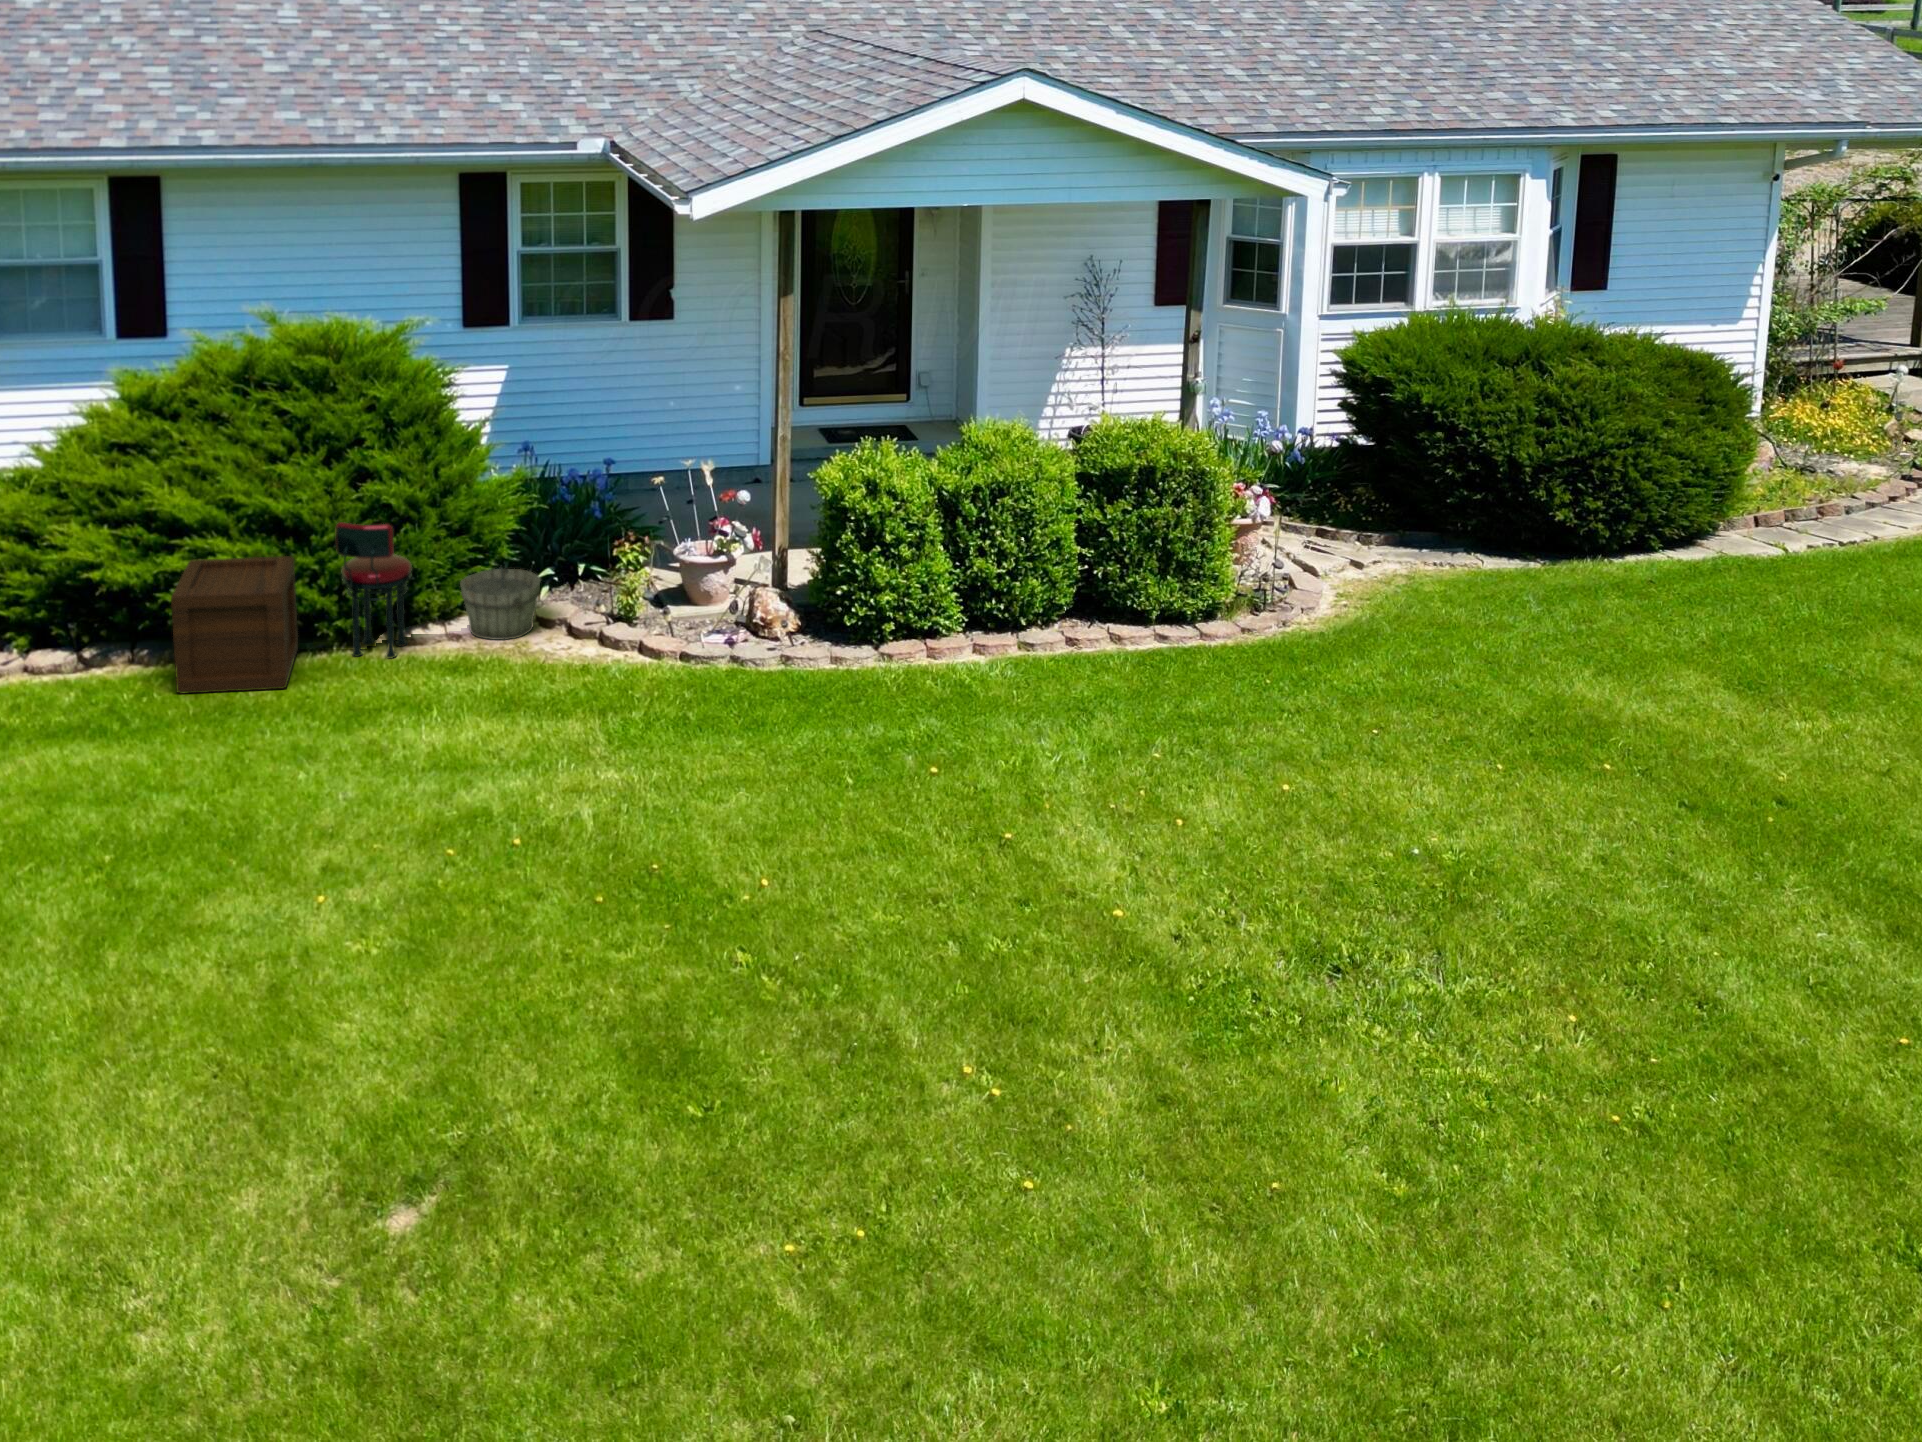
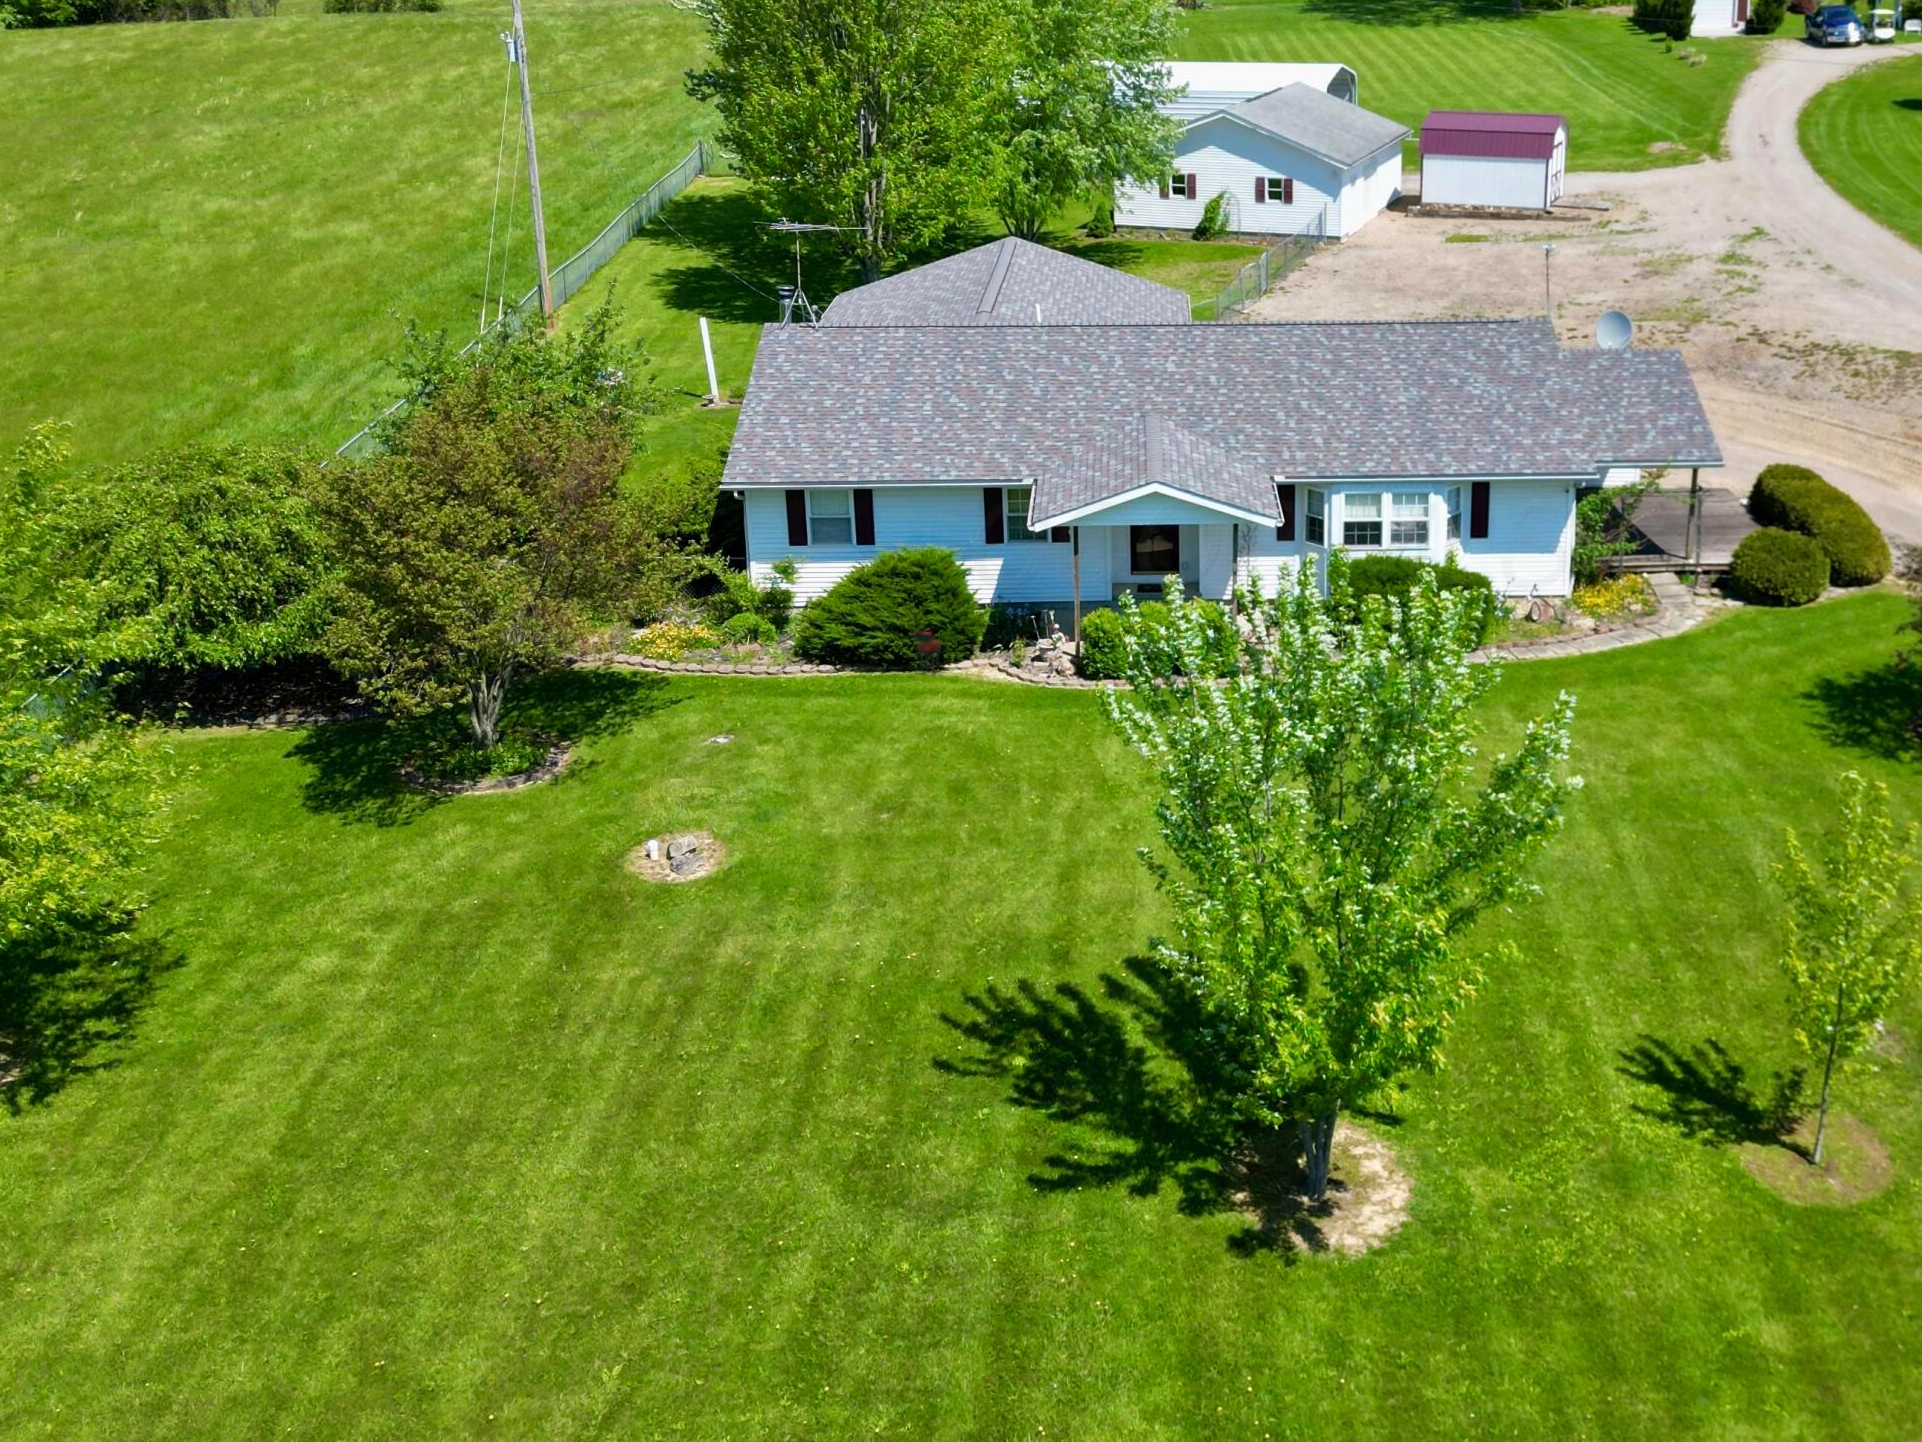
wooden crate: present [171,556,298,694] -> none [861,639,904,684]
wooden bucket: present [460,567,540,640] -> none [959,645,987,671]

